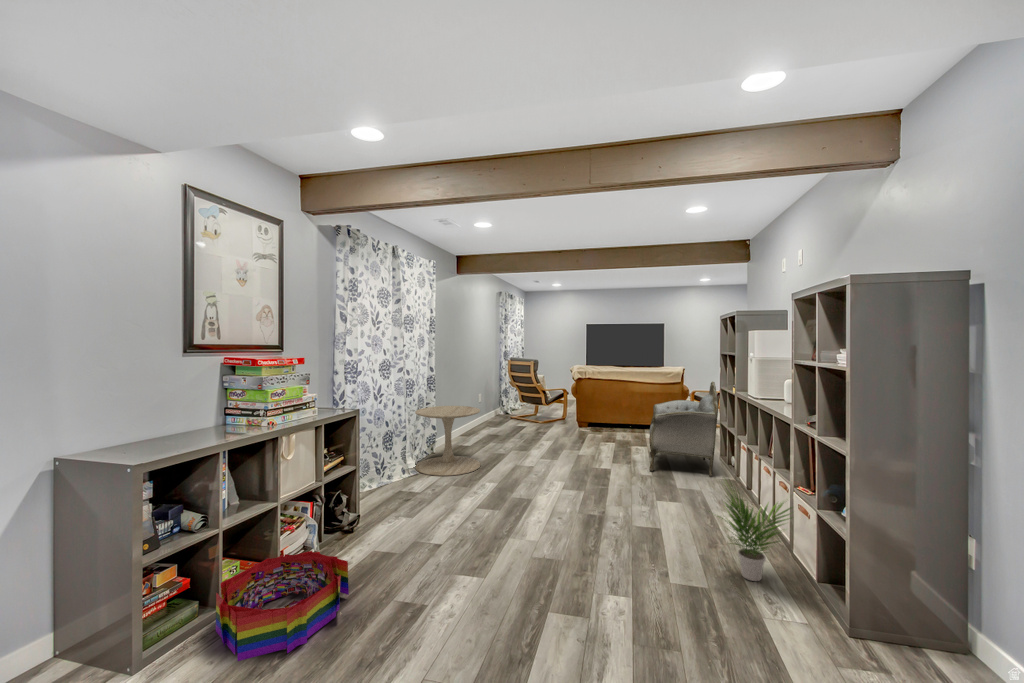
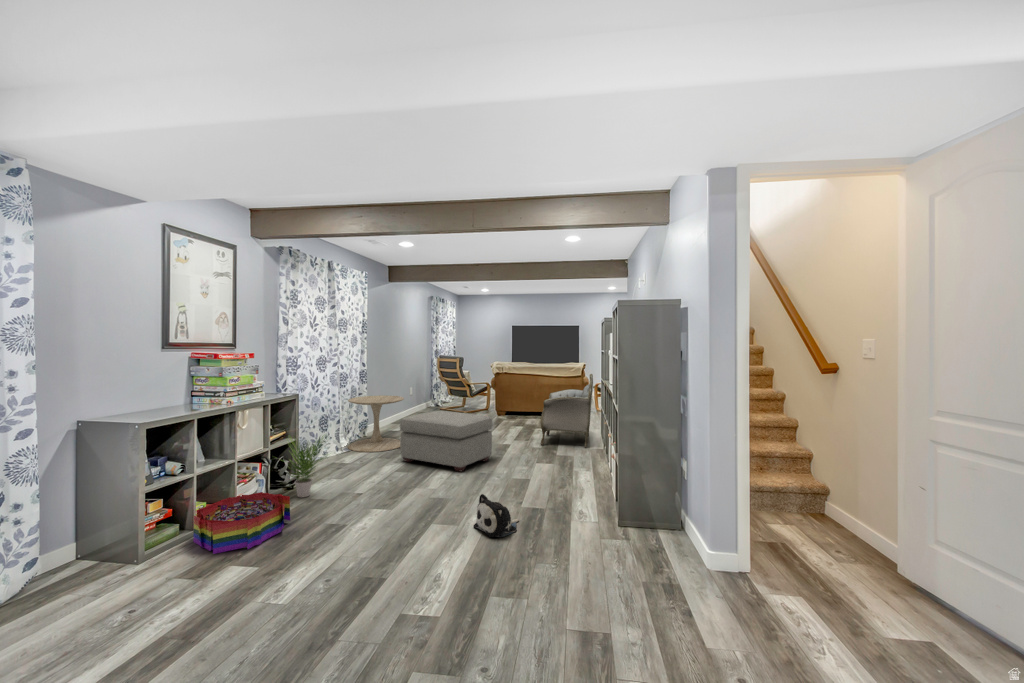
ottoman: none [480,428,597,511] -> present [400,411,492,472]
potted plant: present [718,484,791,581] -> present [283,436,323,497]
plush toy: none [615,572,686,652] -> present [474,494,519,537]

